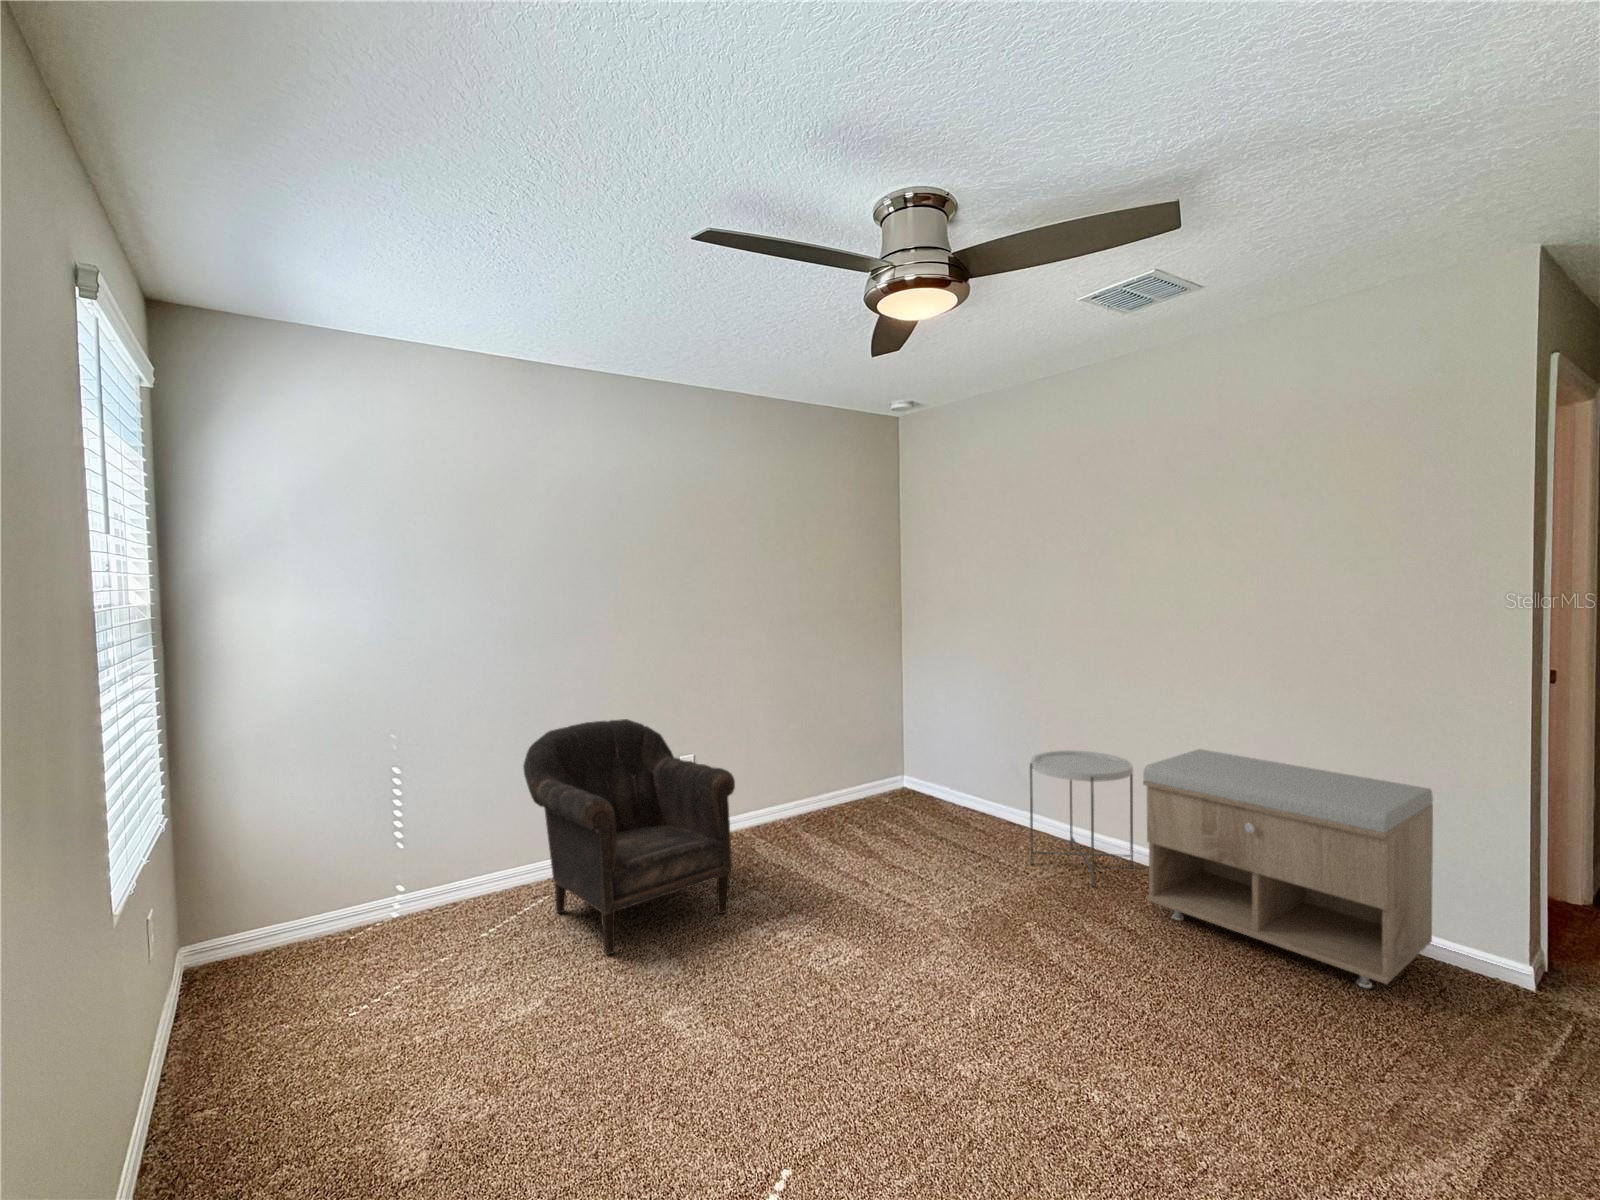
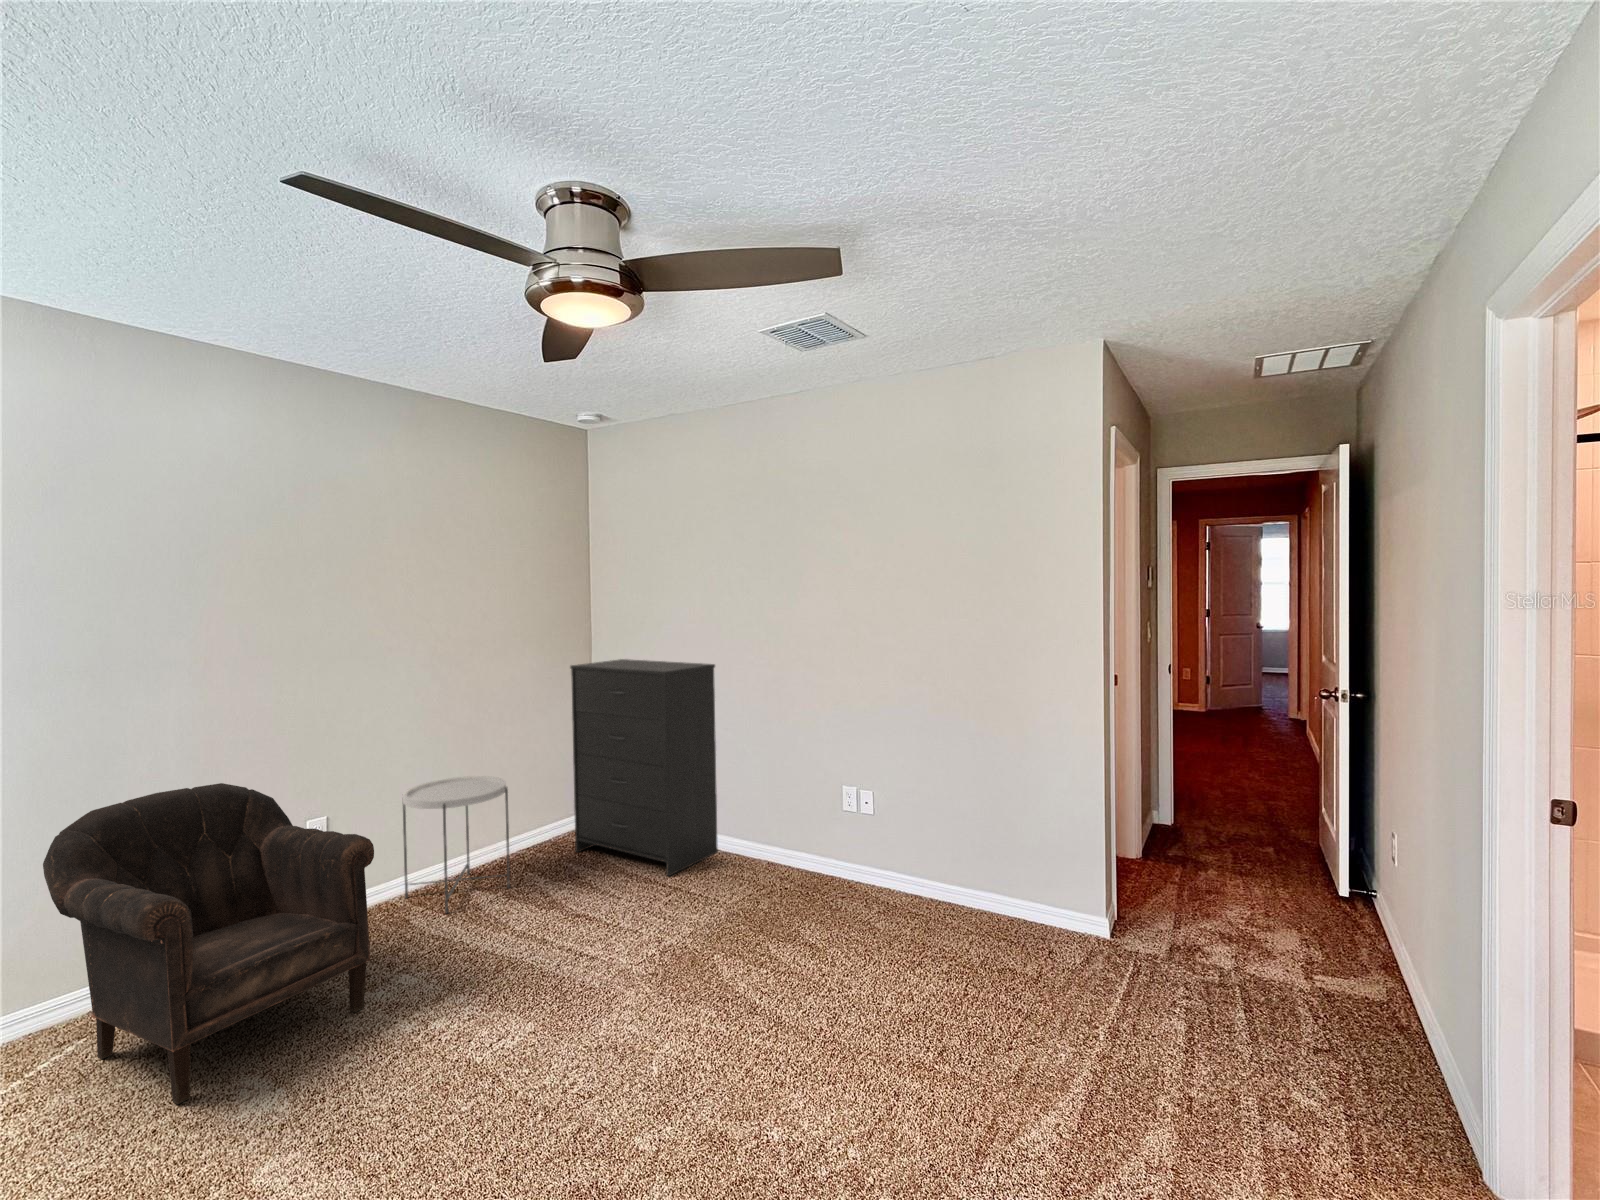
dresser: none [888,634,1029,844] -> present [570,659,718,876]
storage bench: present [1143,749,1433,988] -> none [820,761,1044,964]
side table: present [1030,751,1134,887] -> present [402,776,510,913]

